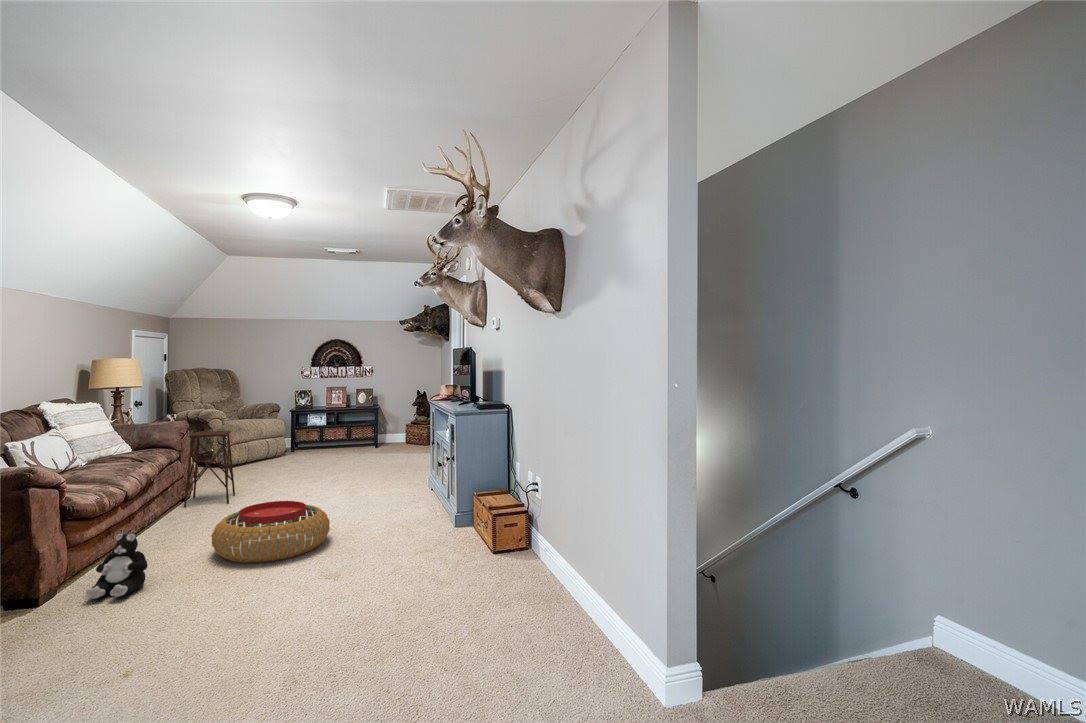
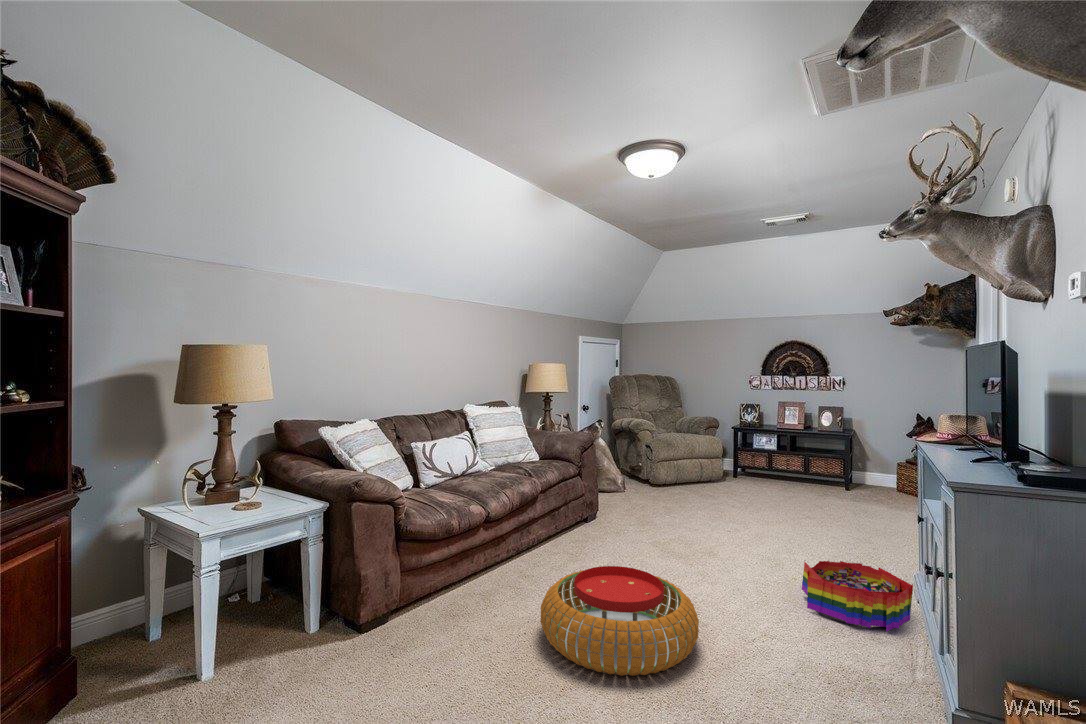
side table: present [184,430,235,507] -> none [581,446,638,539]
storage bin: none [374,476,432,506] -> present [802,561,913,632]
plush toy: present [86,533,148,599] -> none [391,572,458,658]

